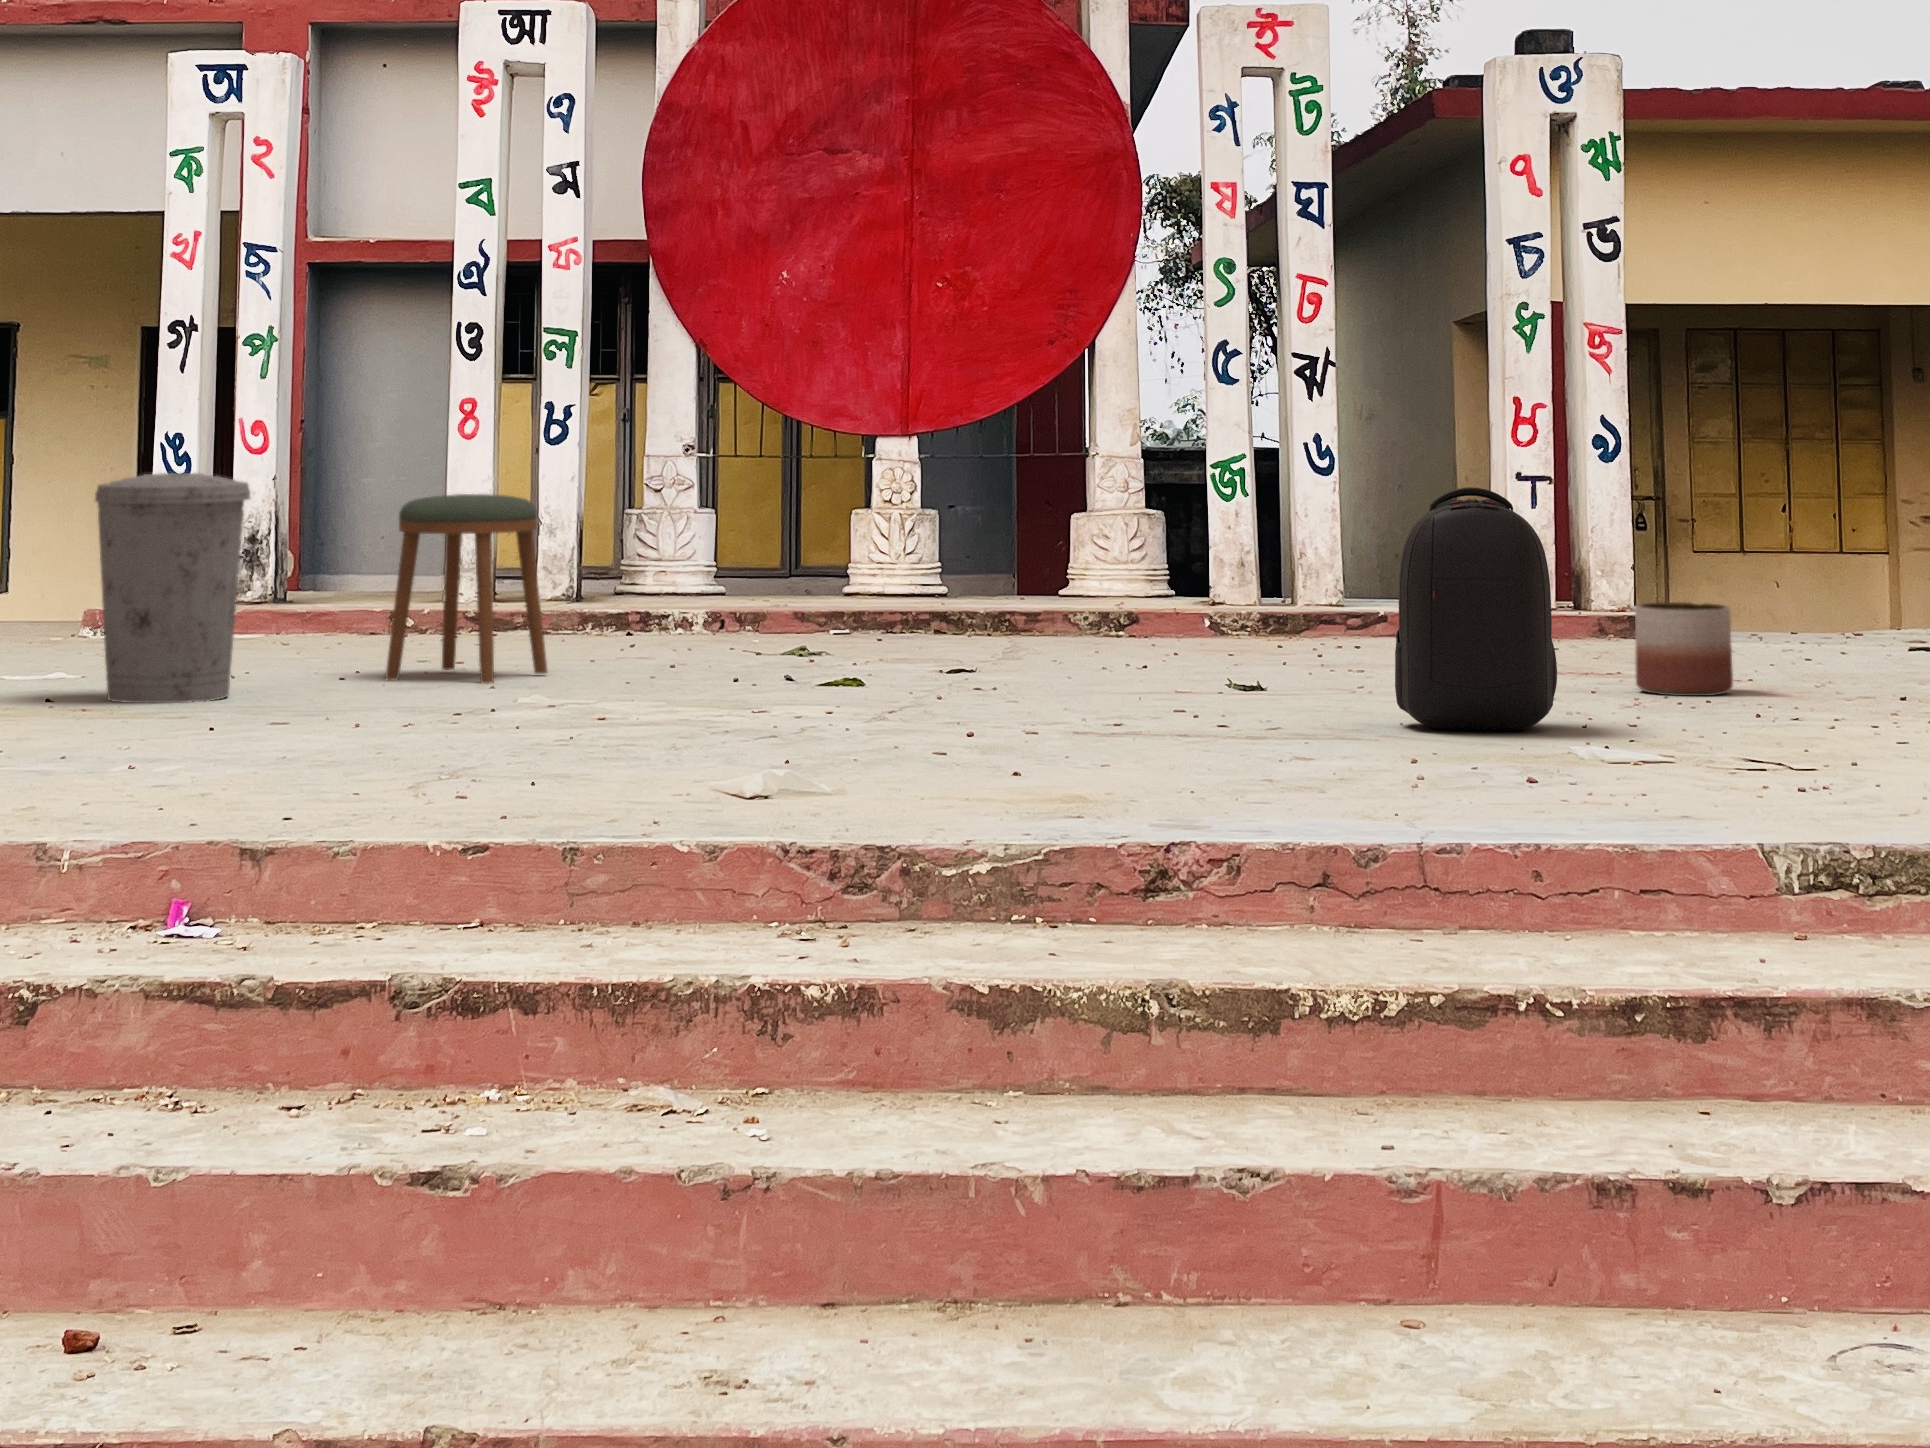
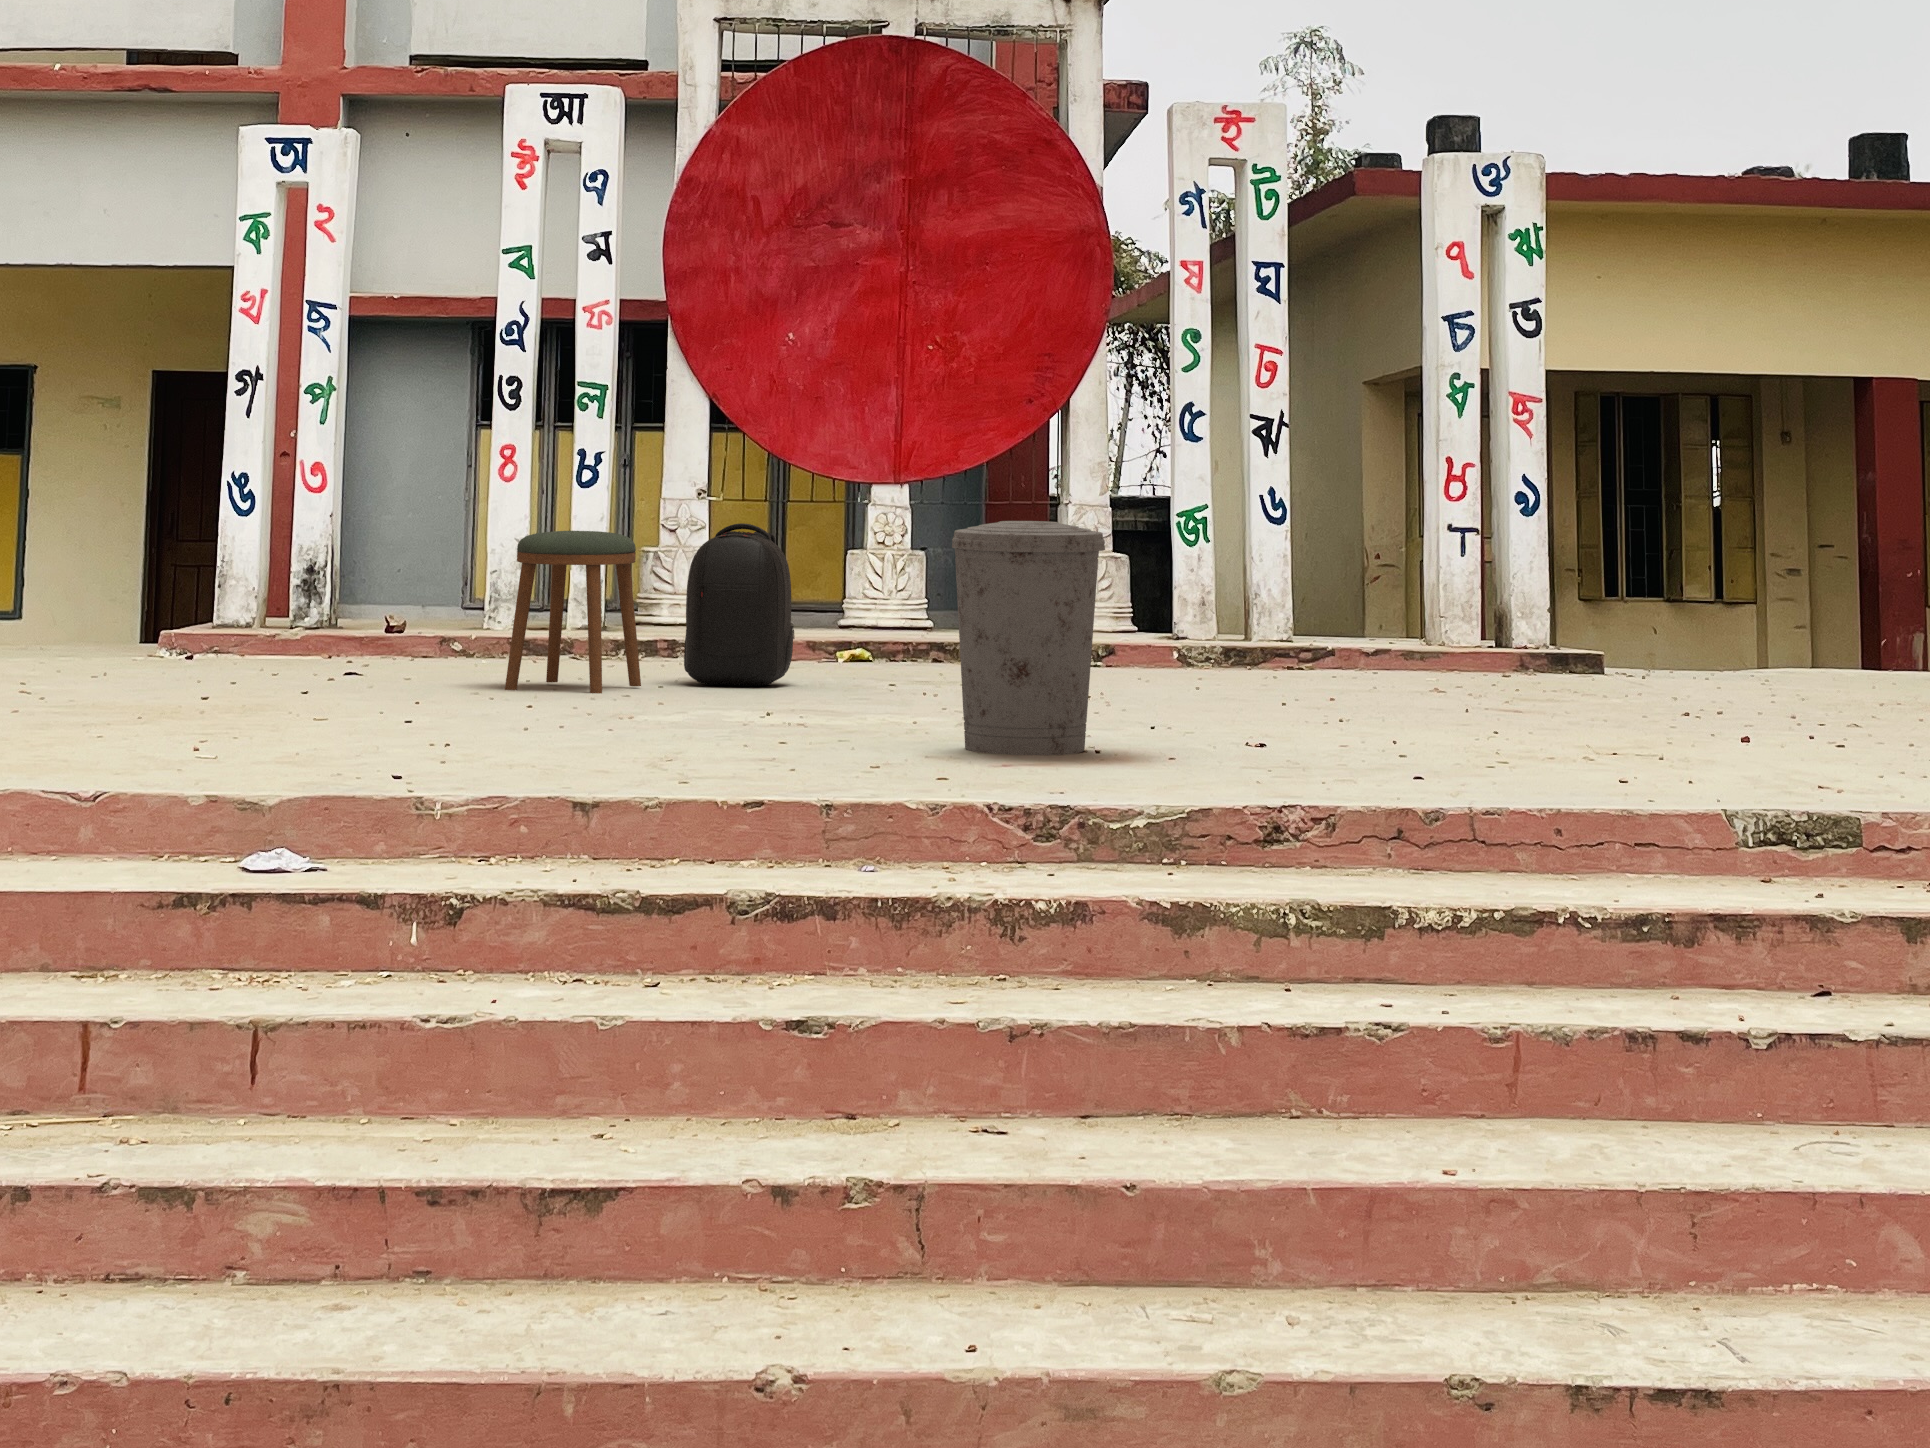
trash can: present [95,473,250,703] -> present [952,521,1105,755]
backpack: present [1395,487,1557,730] -> present [684,523,795,686]
planter: present [1635,602,1733,696] -> none [1573,636,1653,715]

